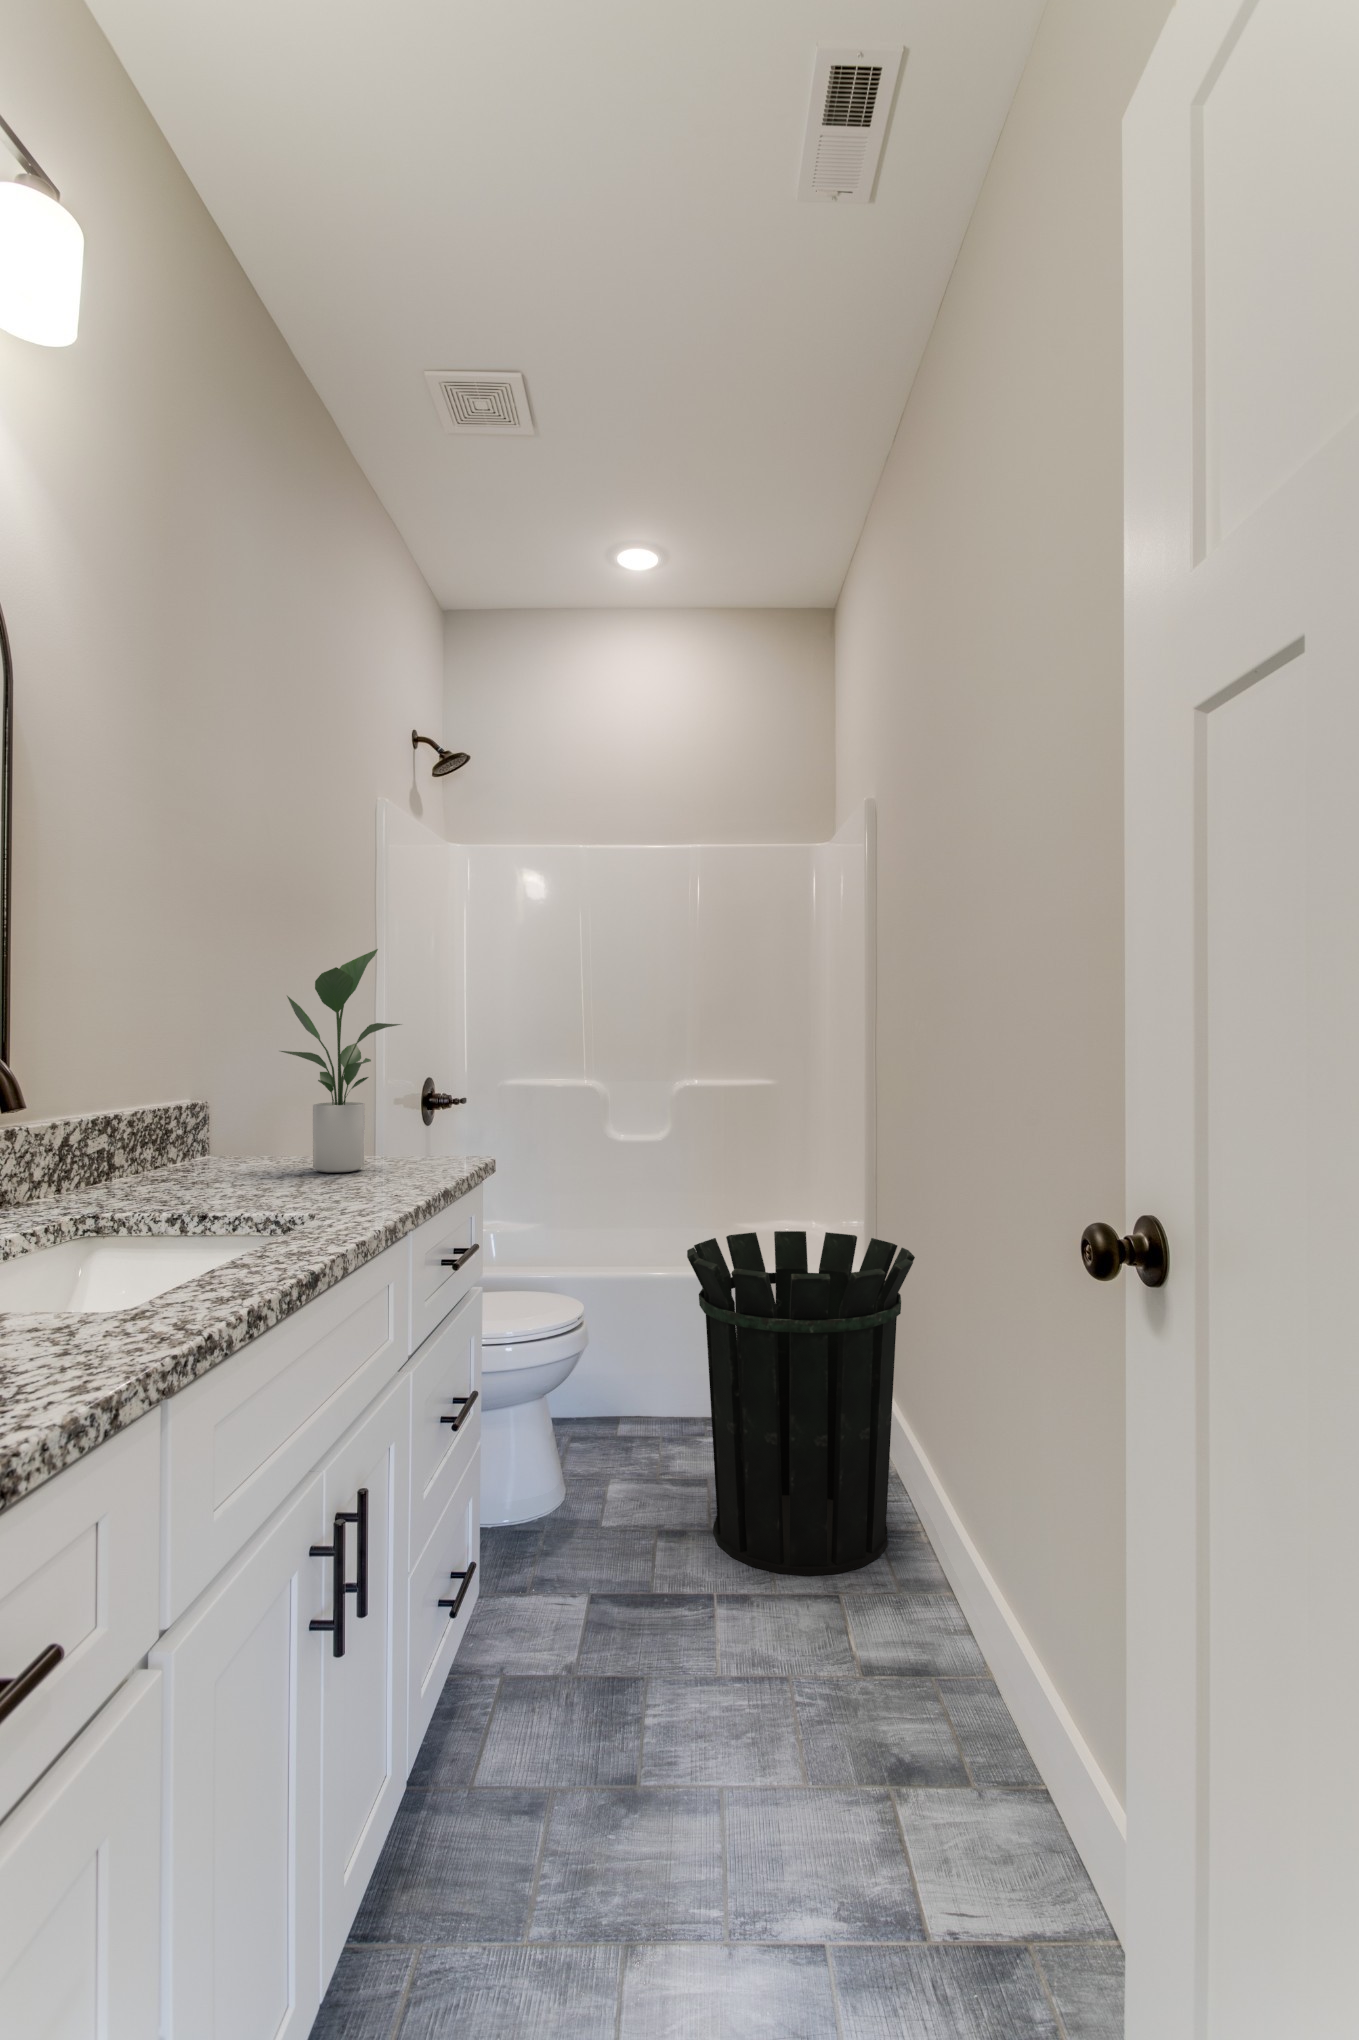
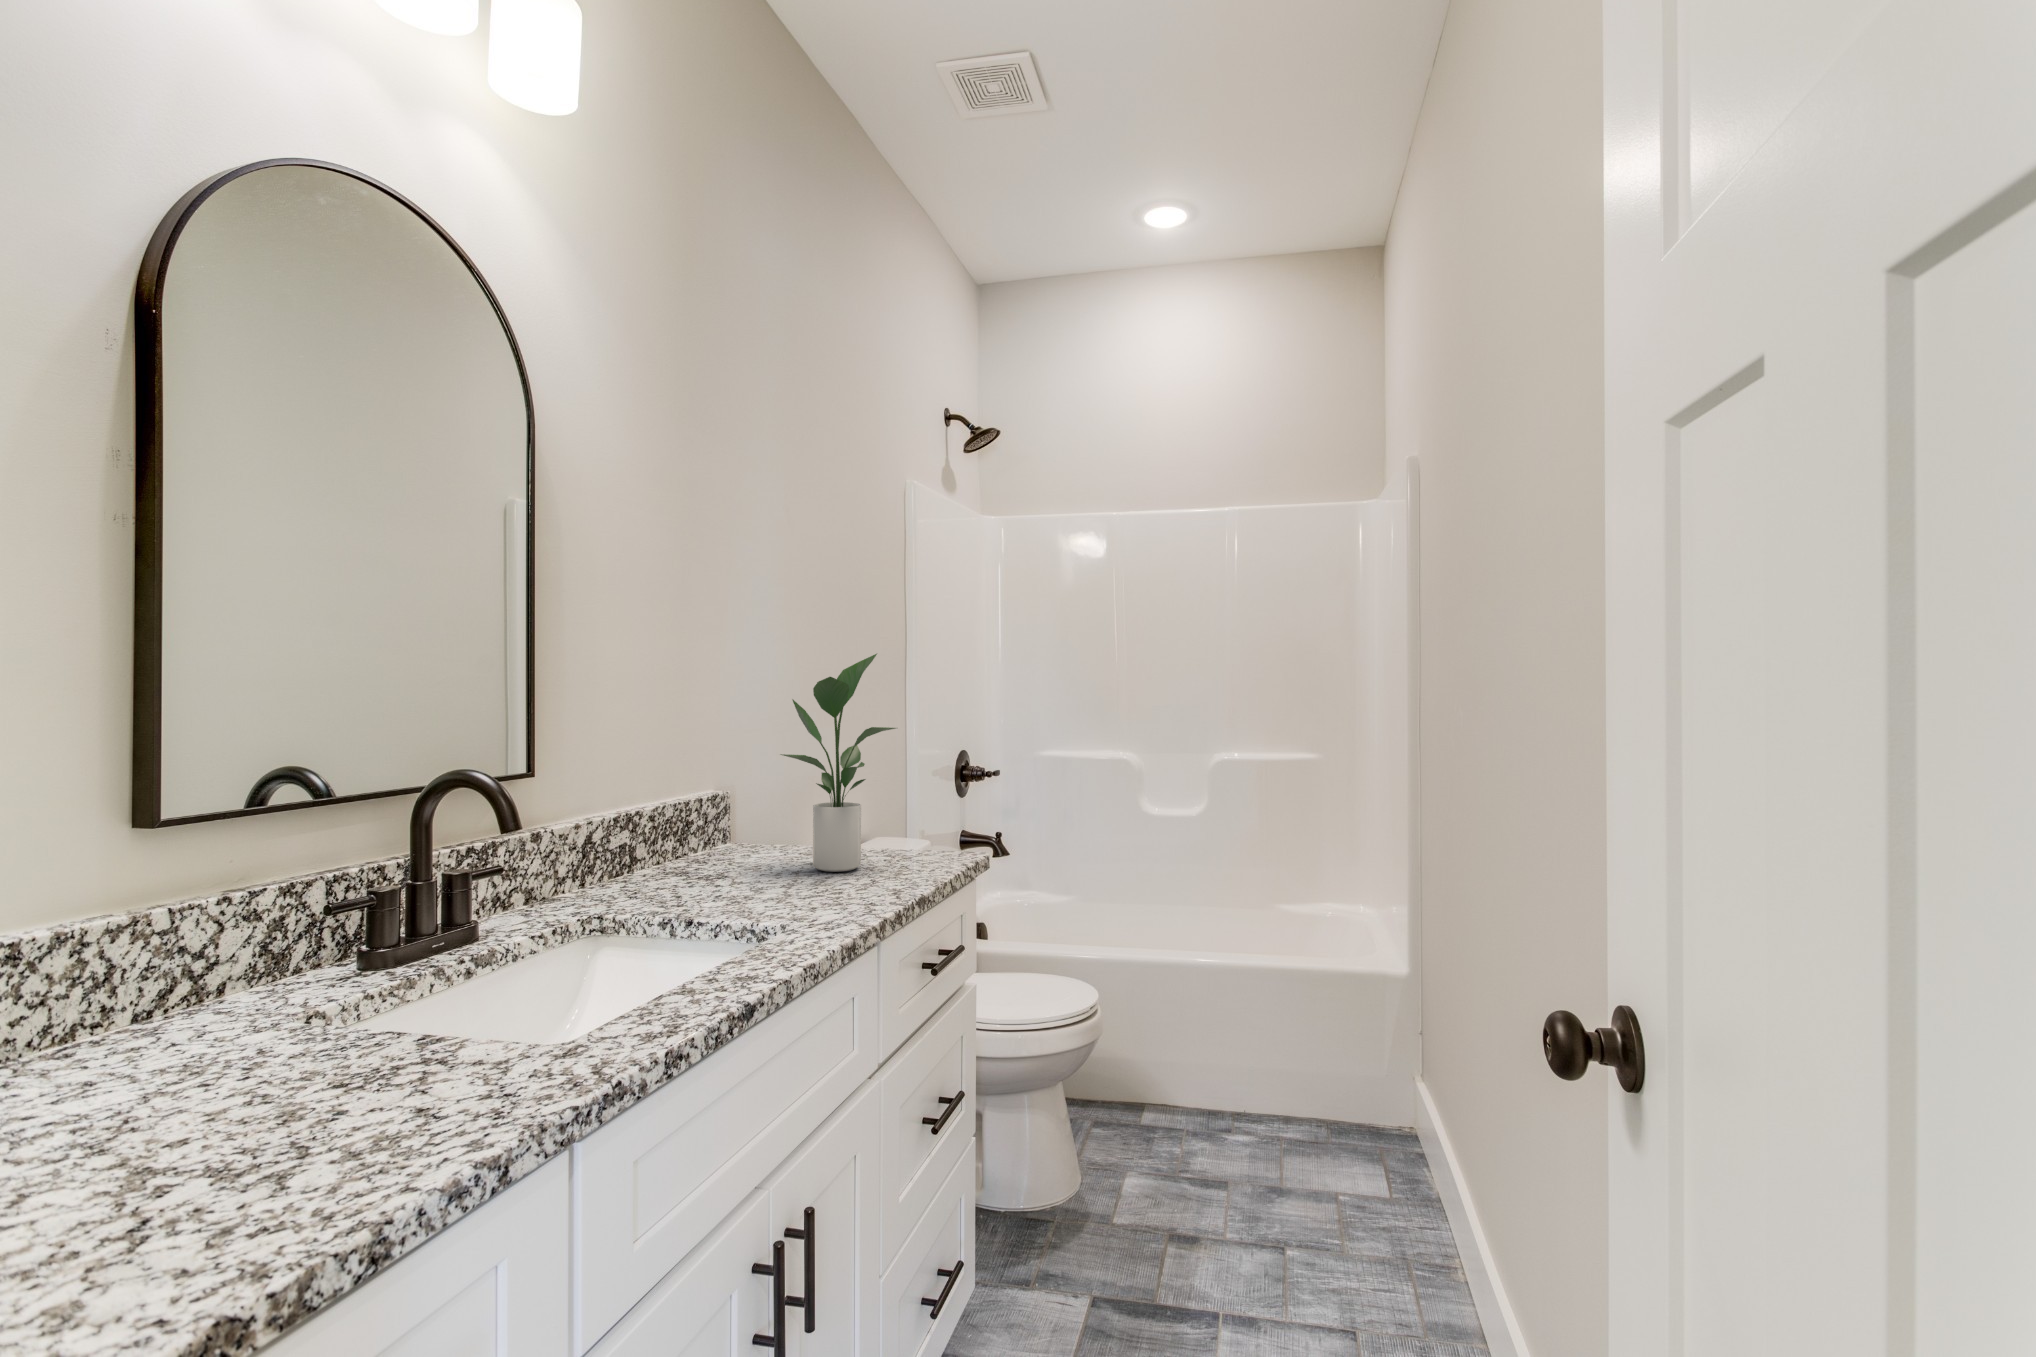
waste bin: present [687,1231,915,1576] -> none [1199,931,1446,1303]

